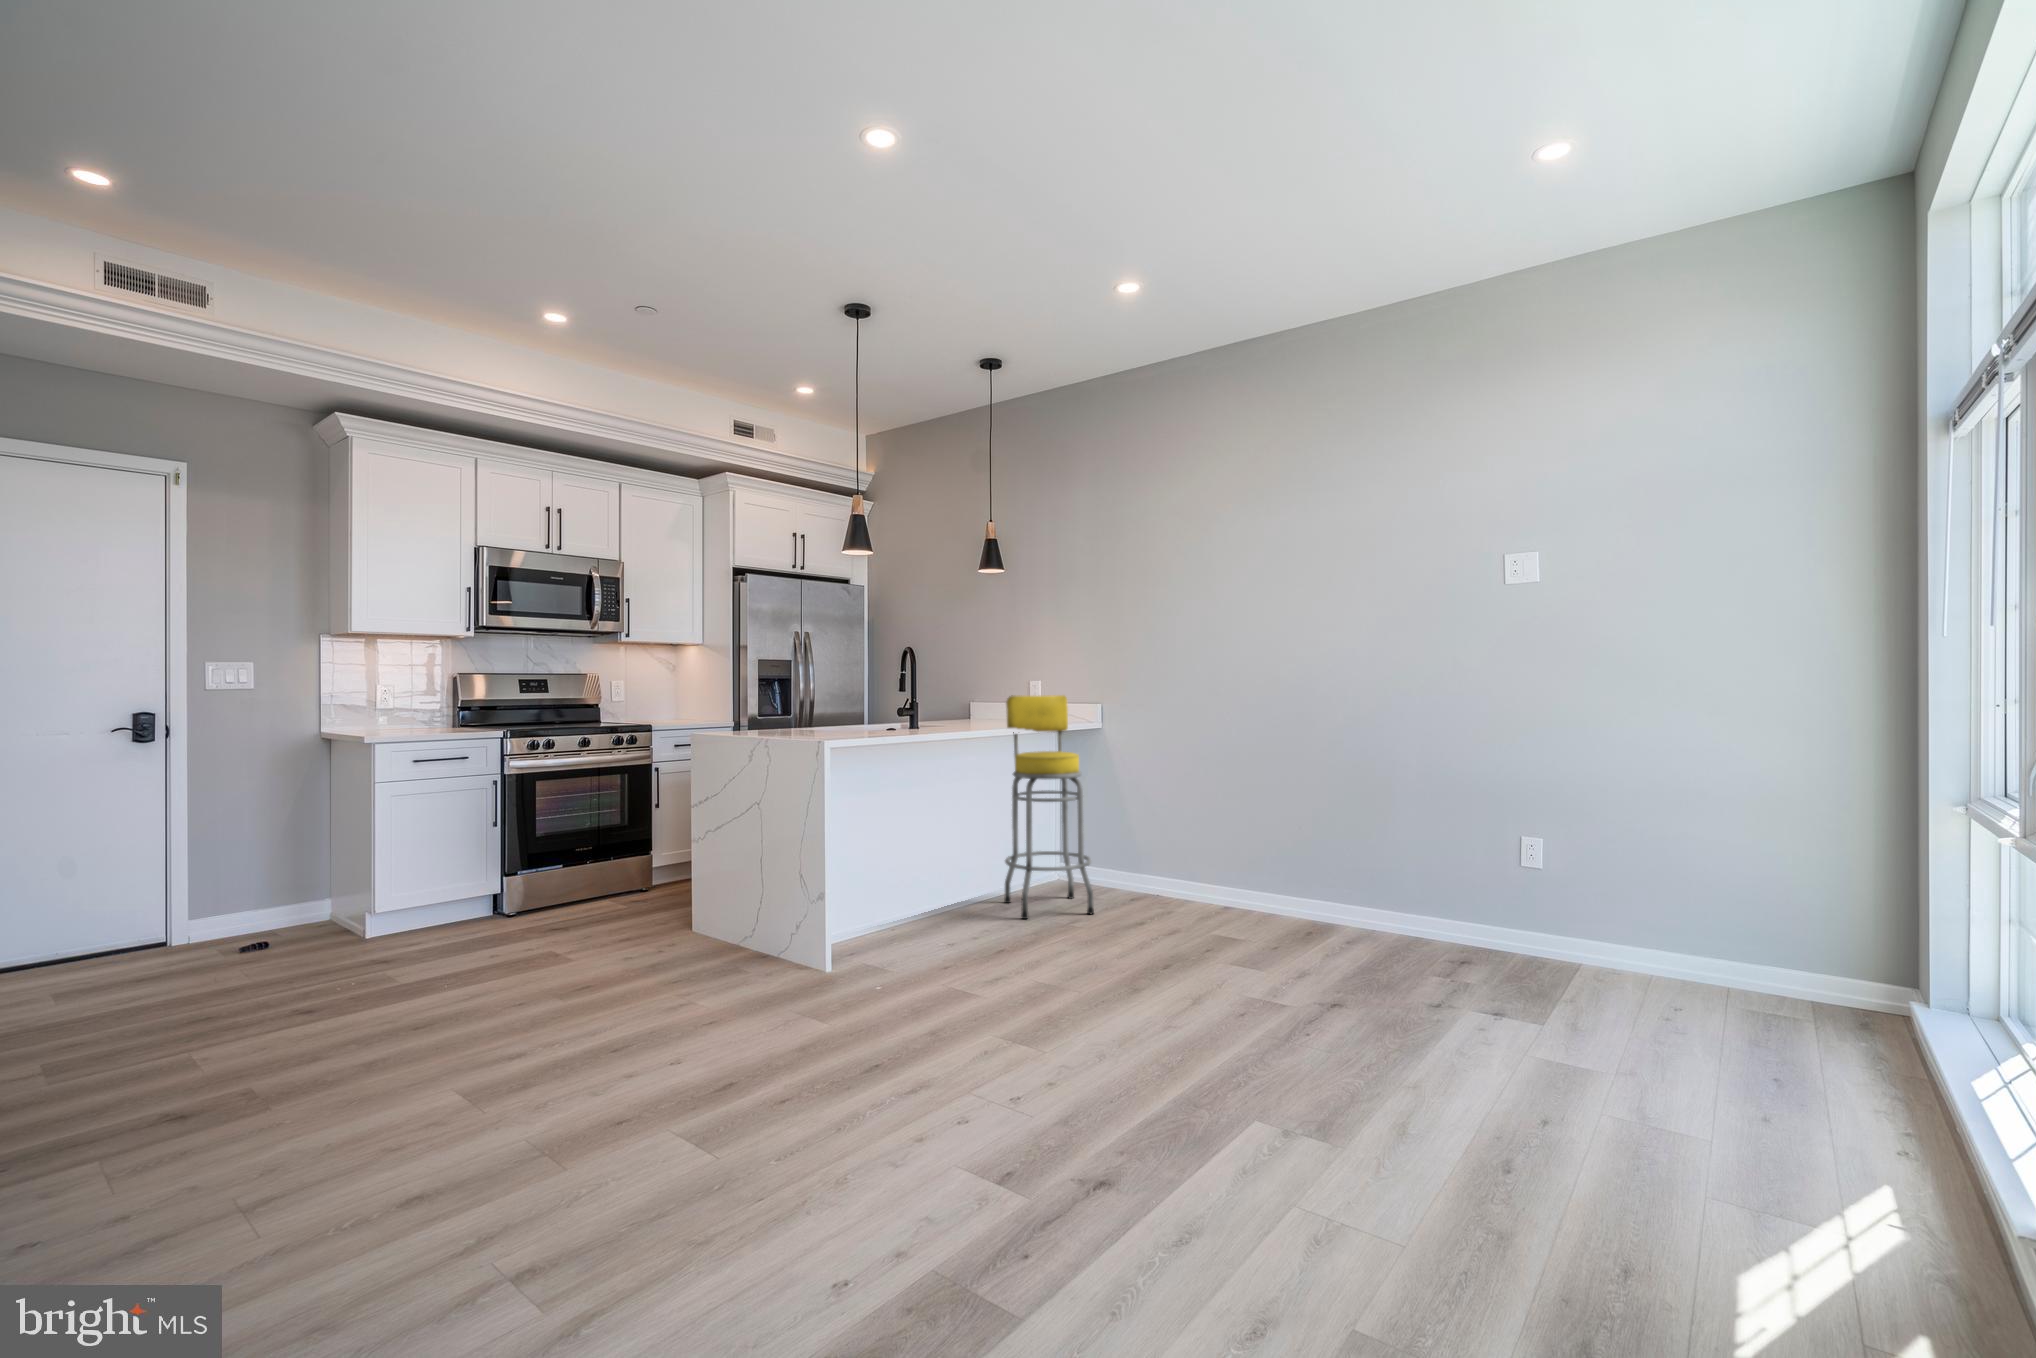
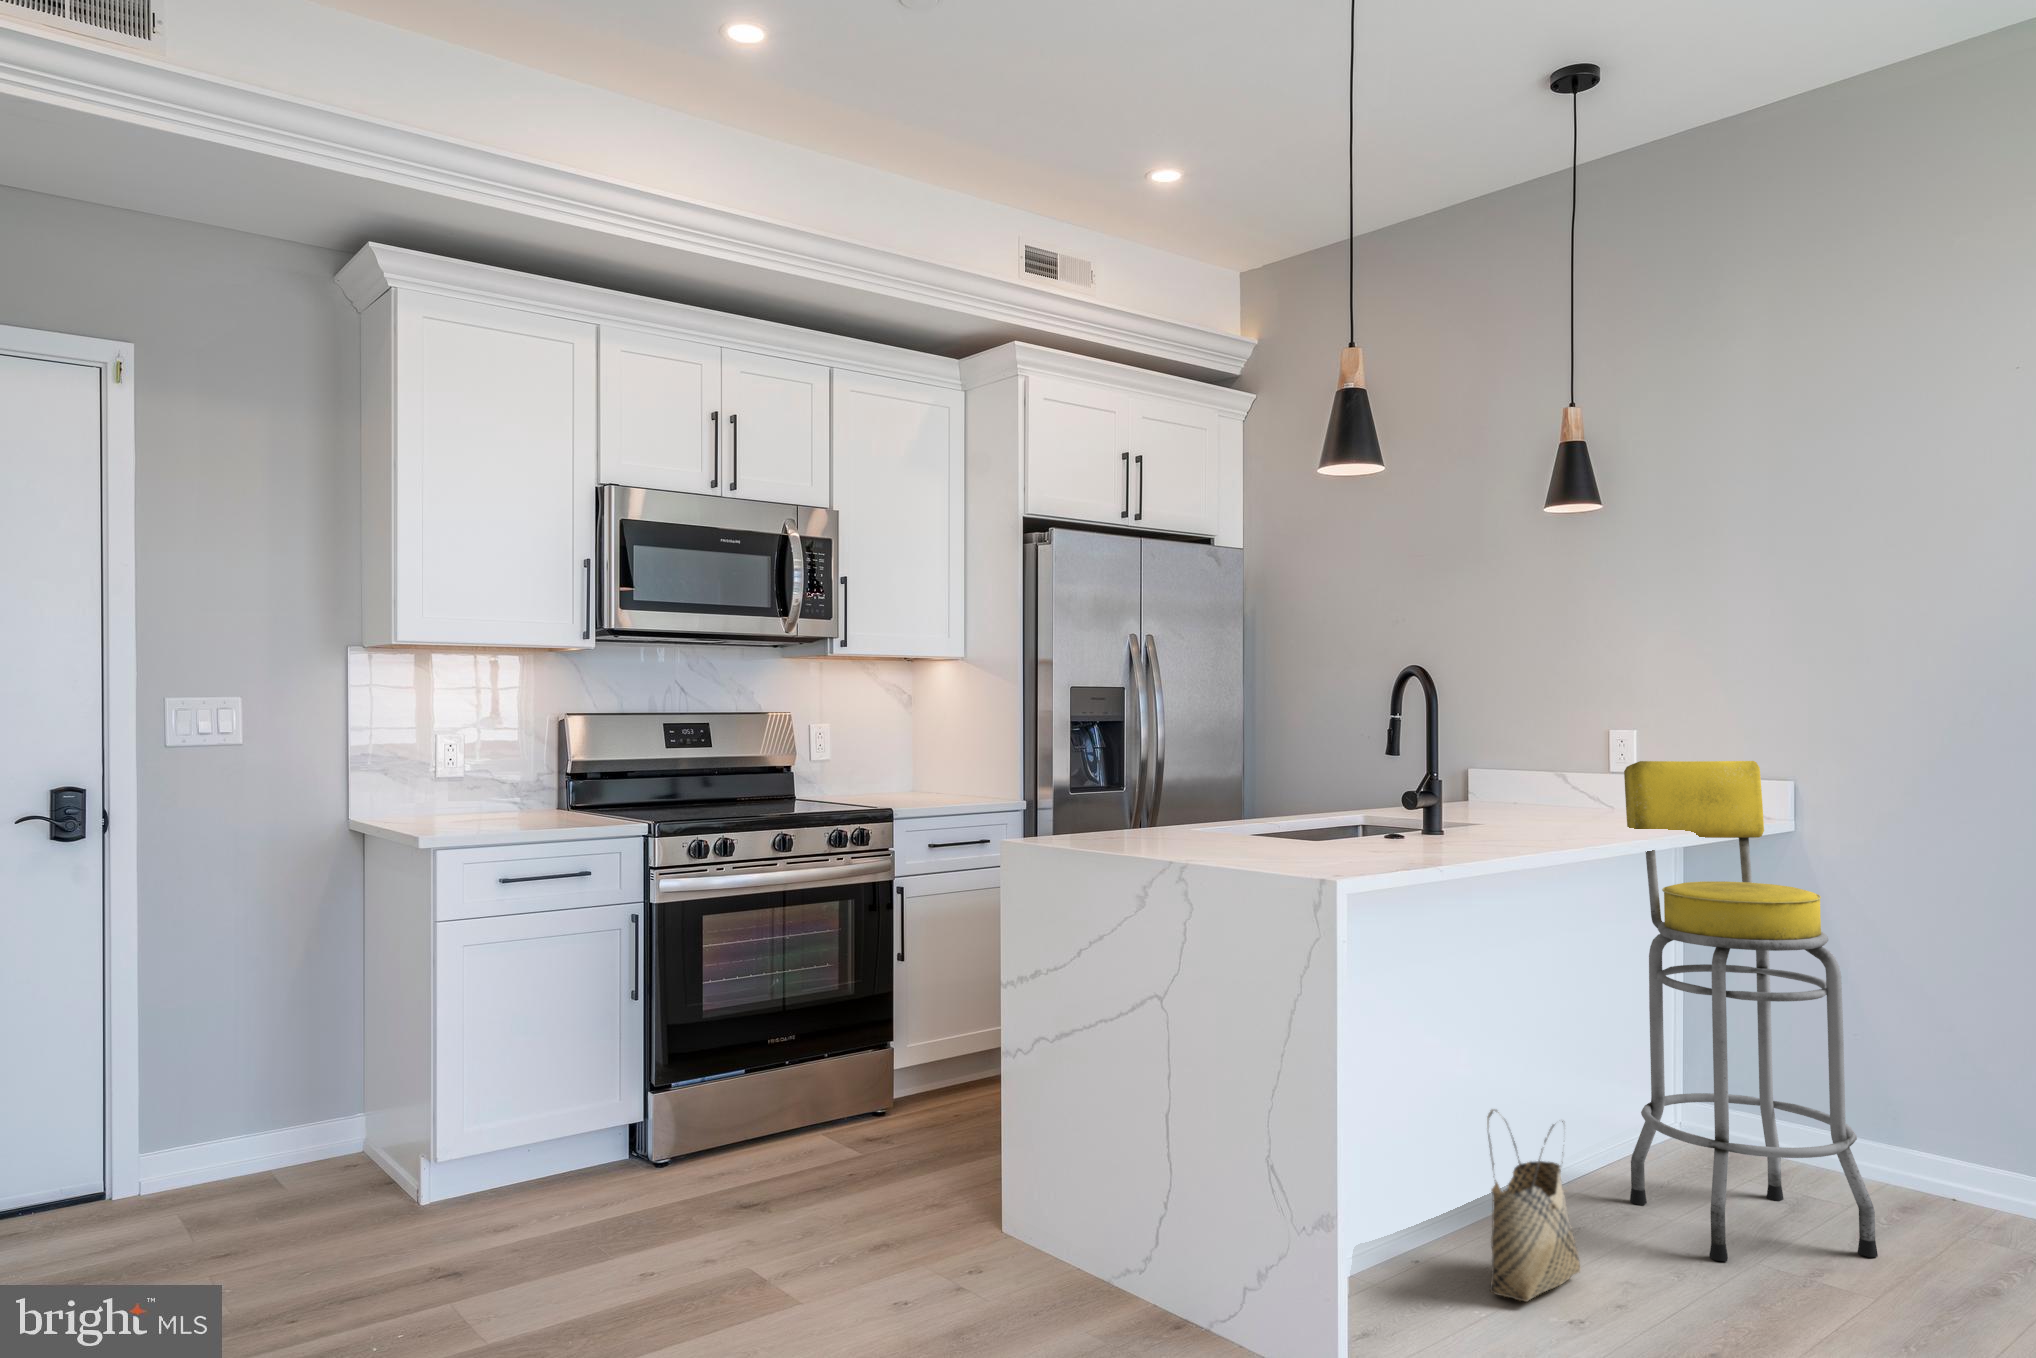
woven basket: none [911,853,956,935] -> present [1487,1109,1580,1302]

